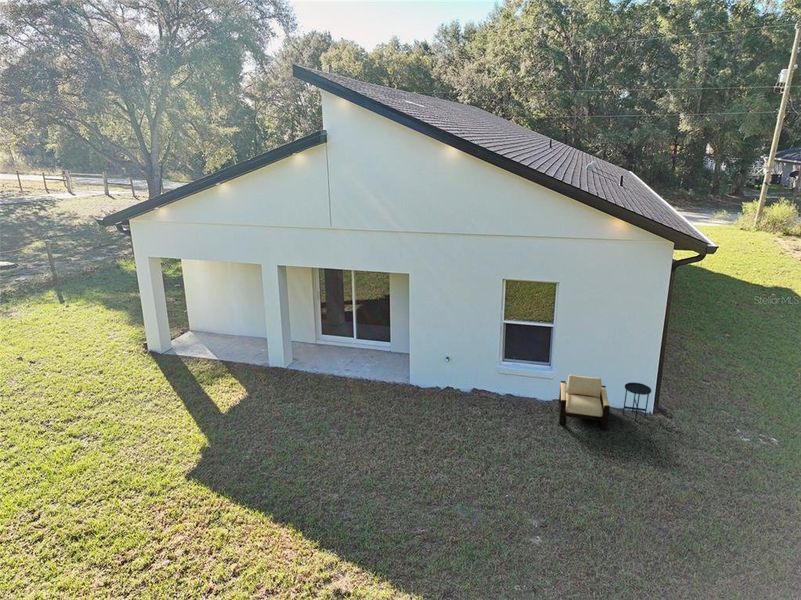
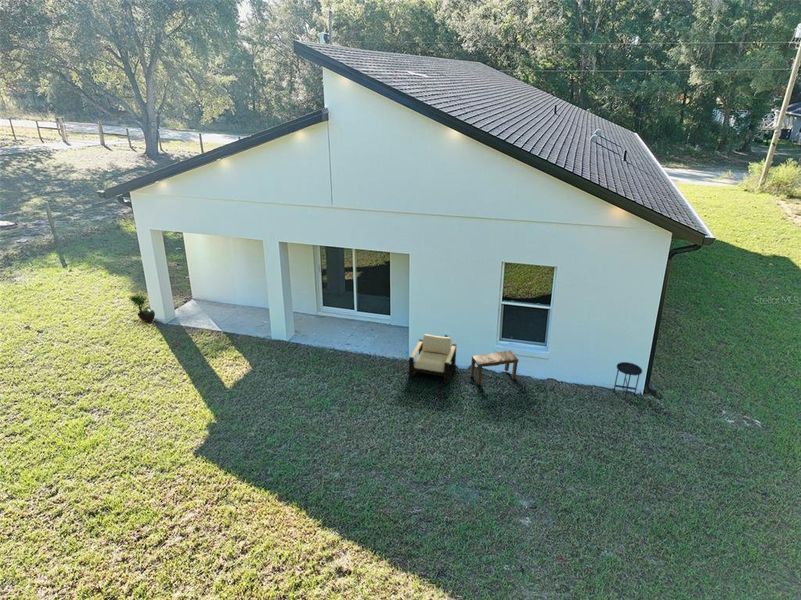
potted tree: none [123,321,150,353] -> present [129,295,155,322]
bench: none [474,374,523,409] -> present [470,351,518,385]
armchair: present [559,375,610,430] -> present [409,334,456,384]

